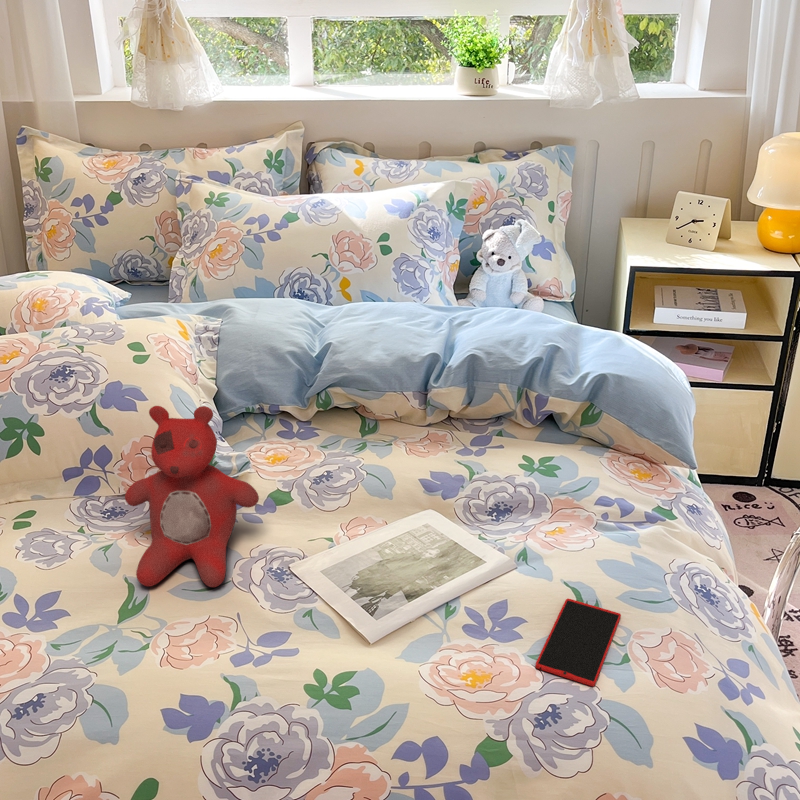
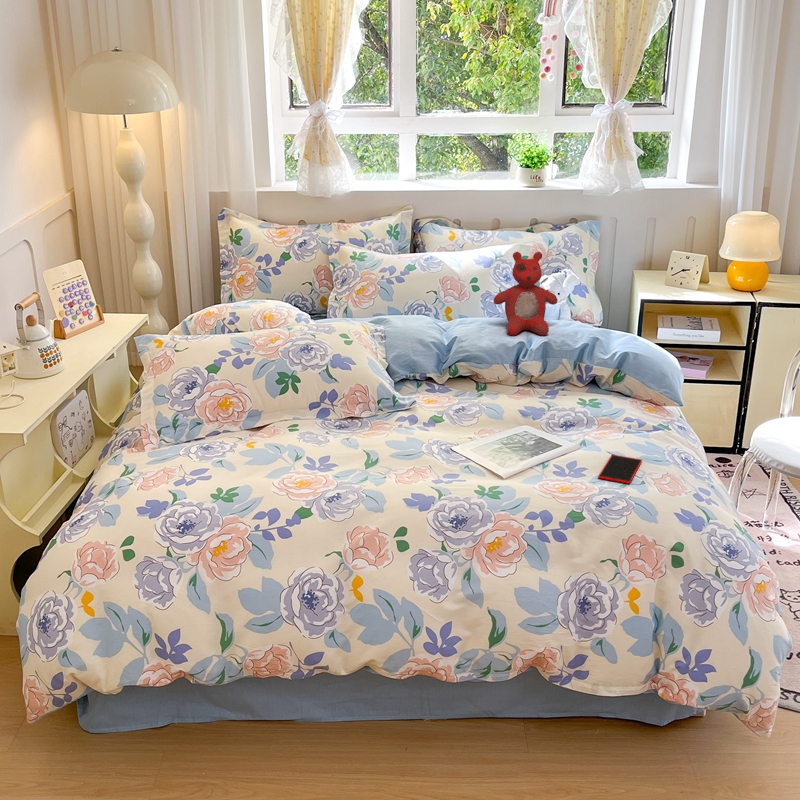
stuffed bear: present [125,406,259,587] -> present [494,252,558,336]

